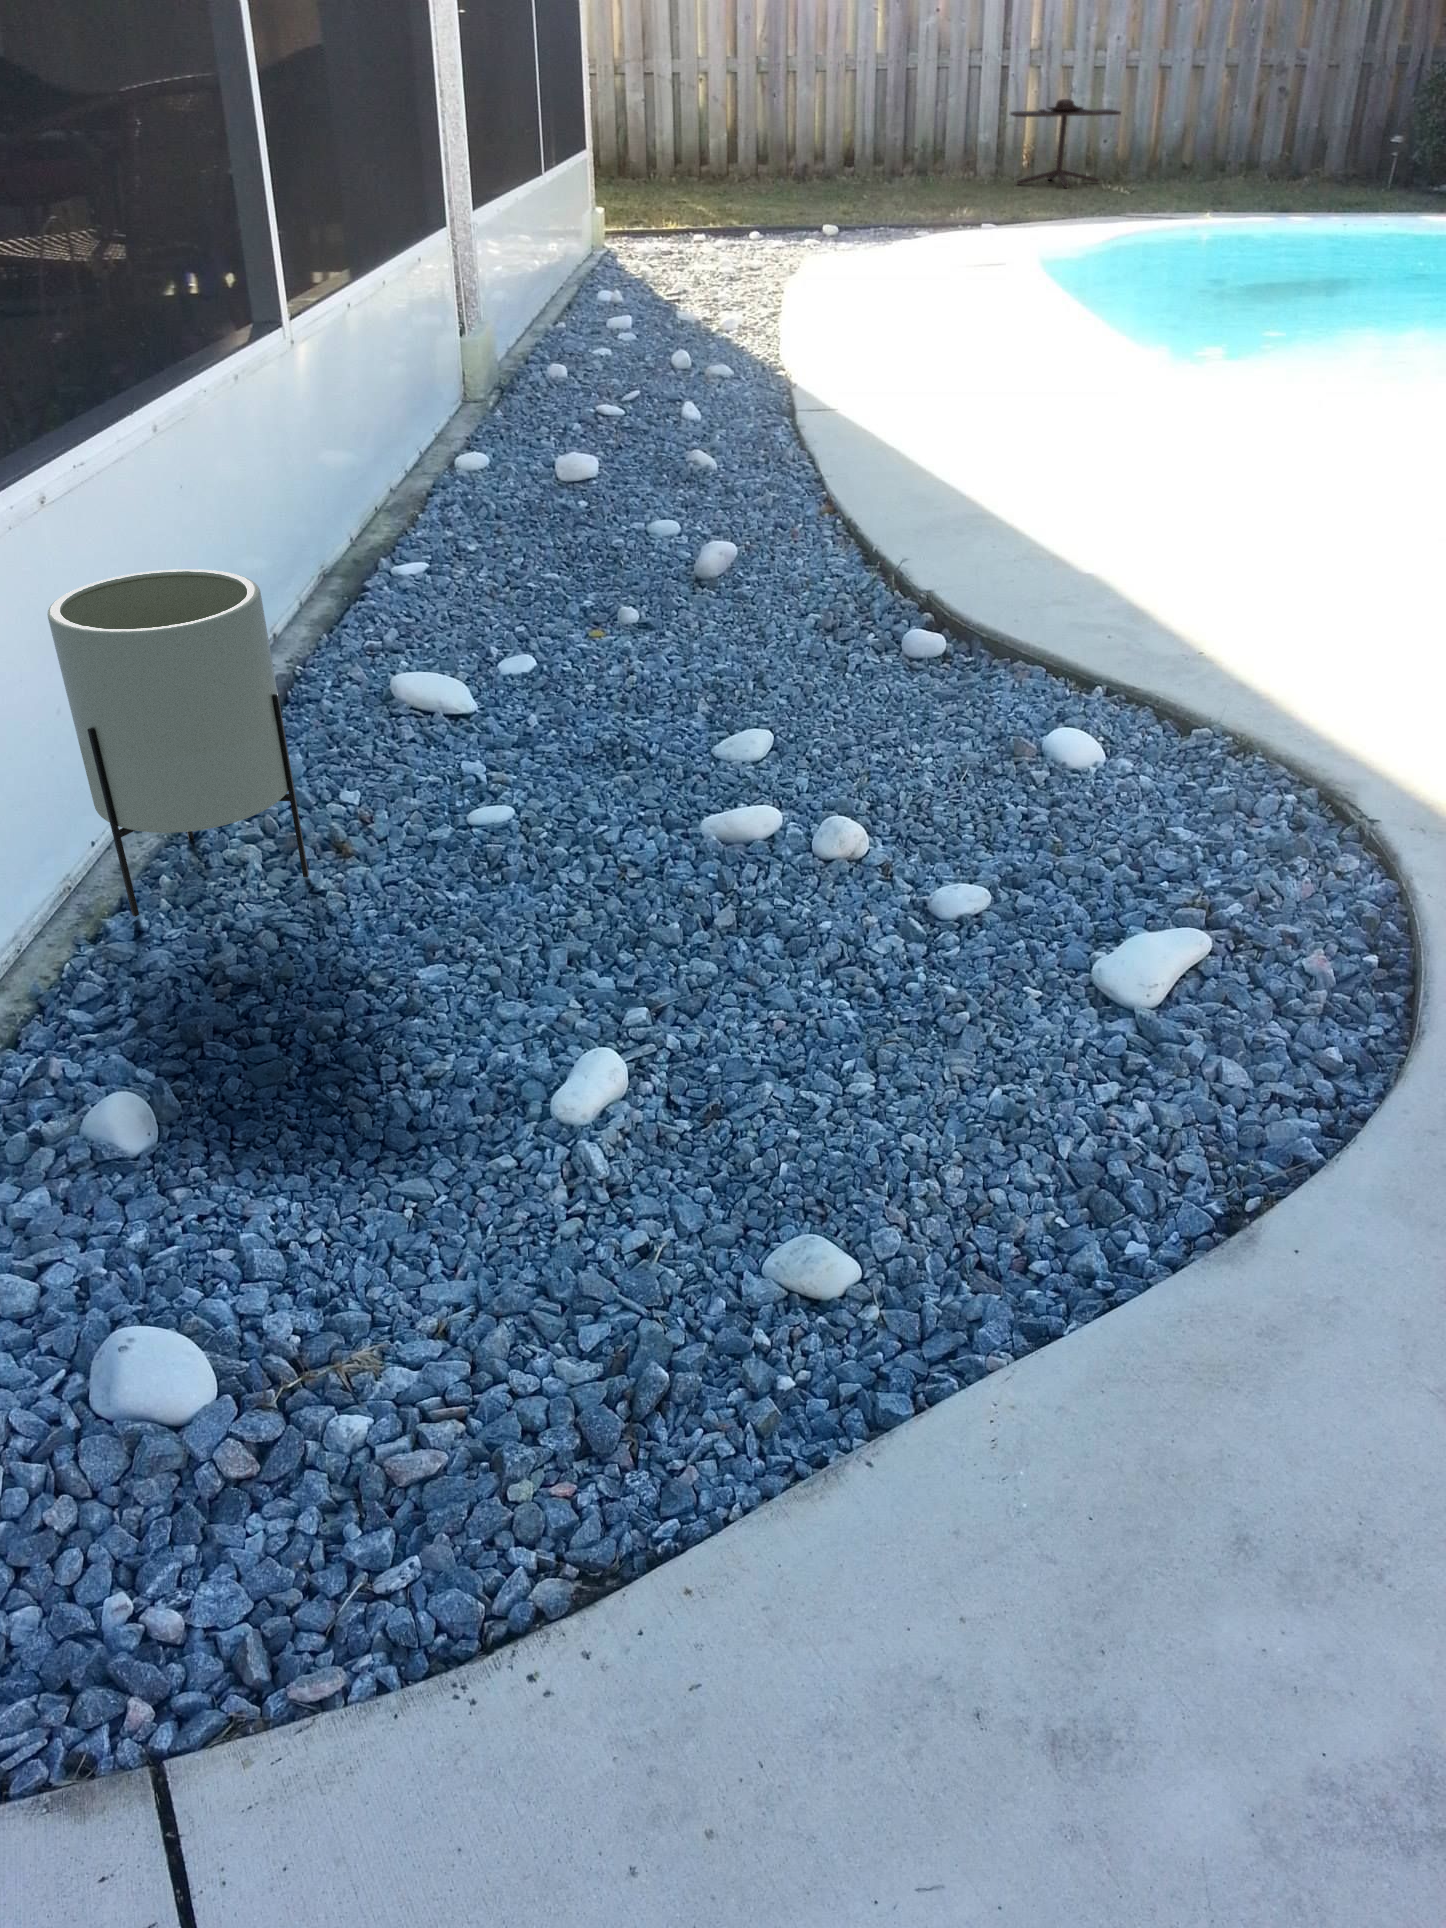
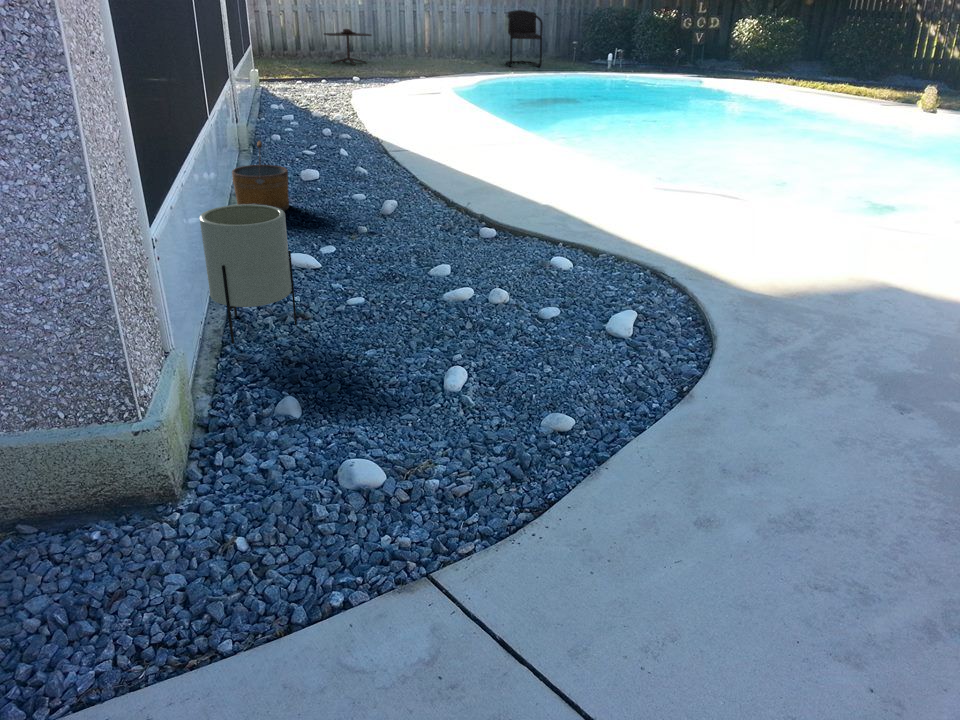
chair: none [1211,37,1319,186] -> present [506,10,543,67]
side table: present [1010,99,1121,188] -> present [324,29,371,65]
bucket: none [354,389,485,569] -> present [232,141,289,211]

